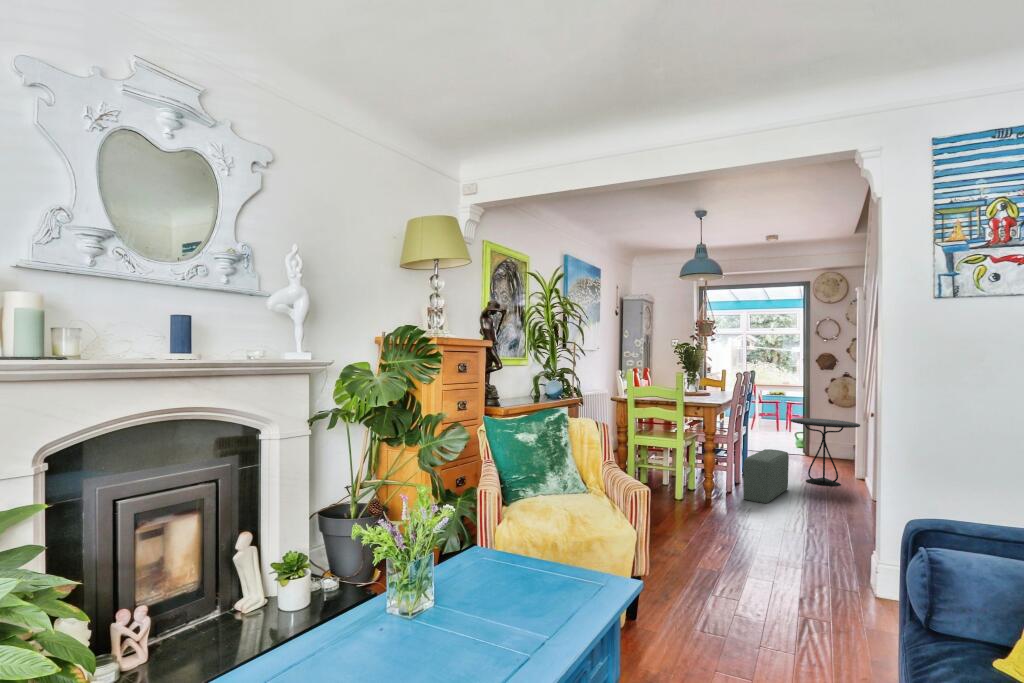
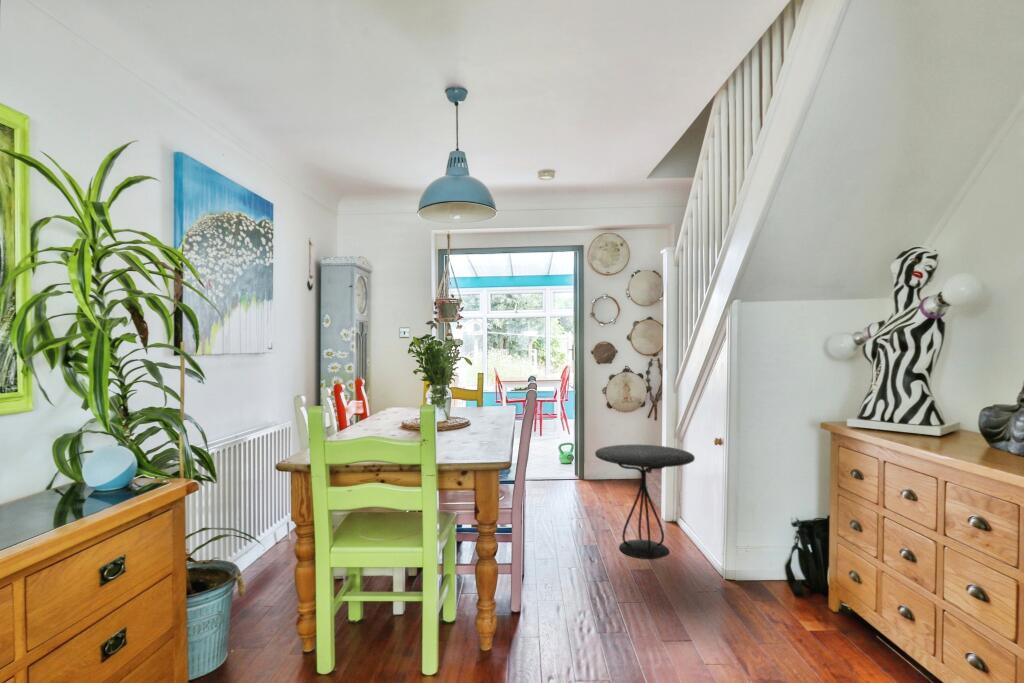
pouf: present [743,449,789,503] -> none [561,522,615,664]

